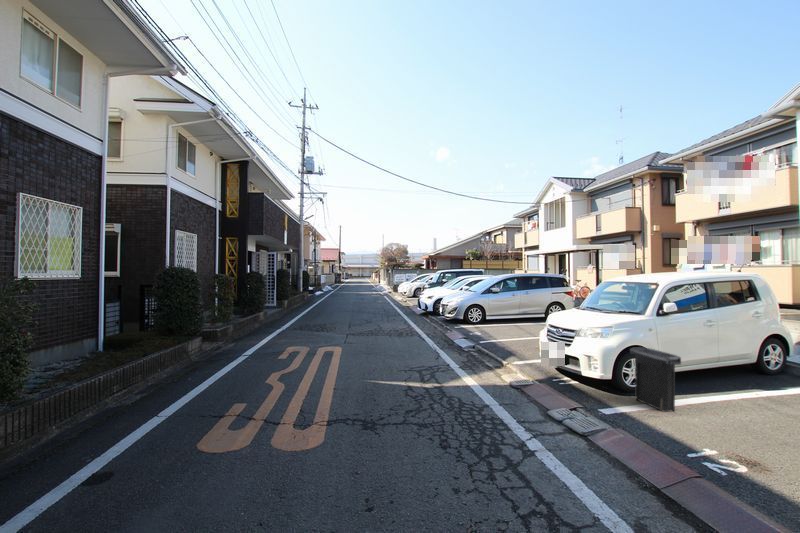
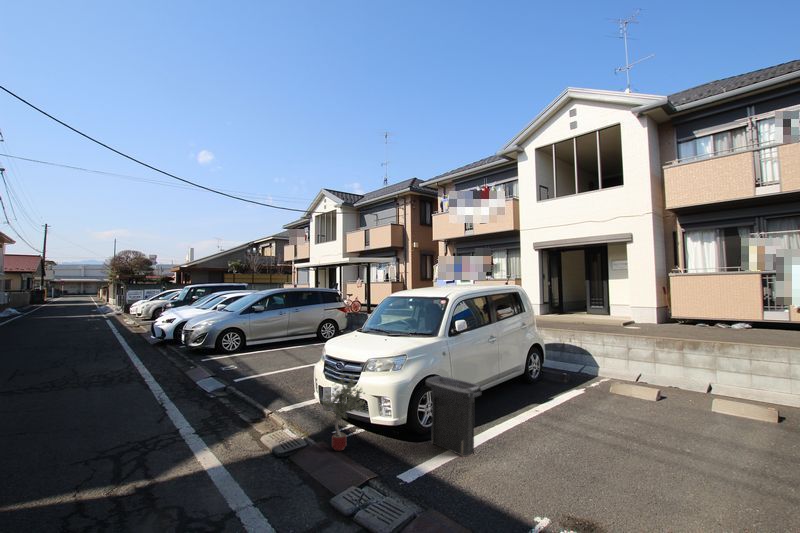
potted tree: none [543,337,577,391] -> present [322,375,365,451]

